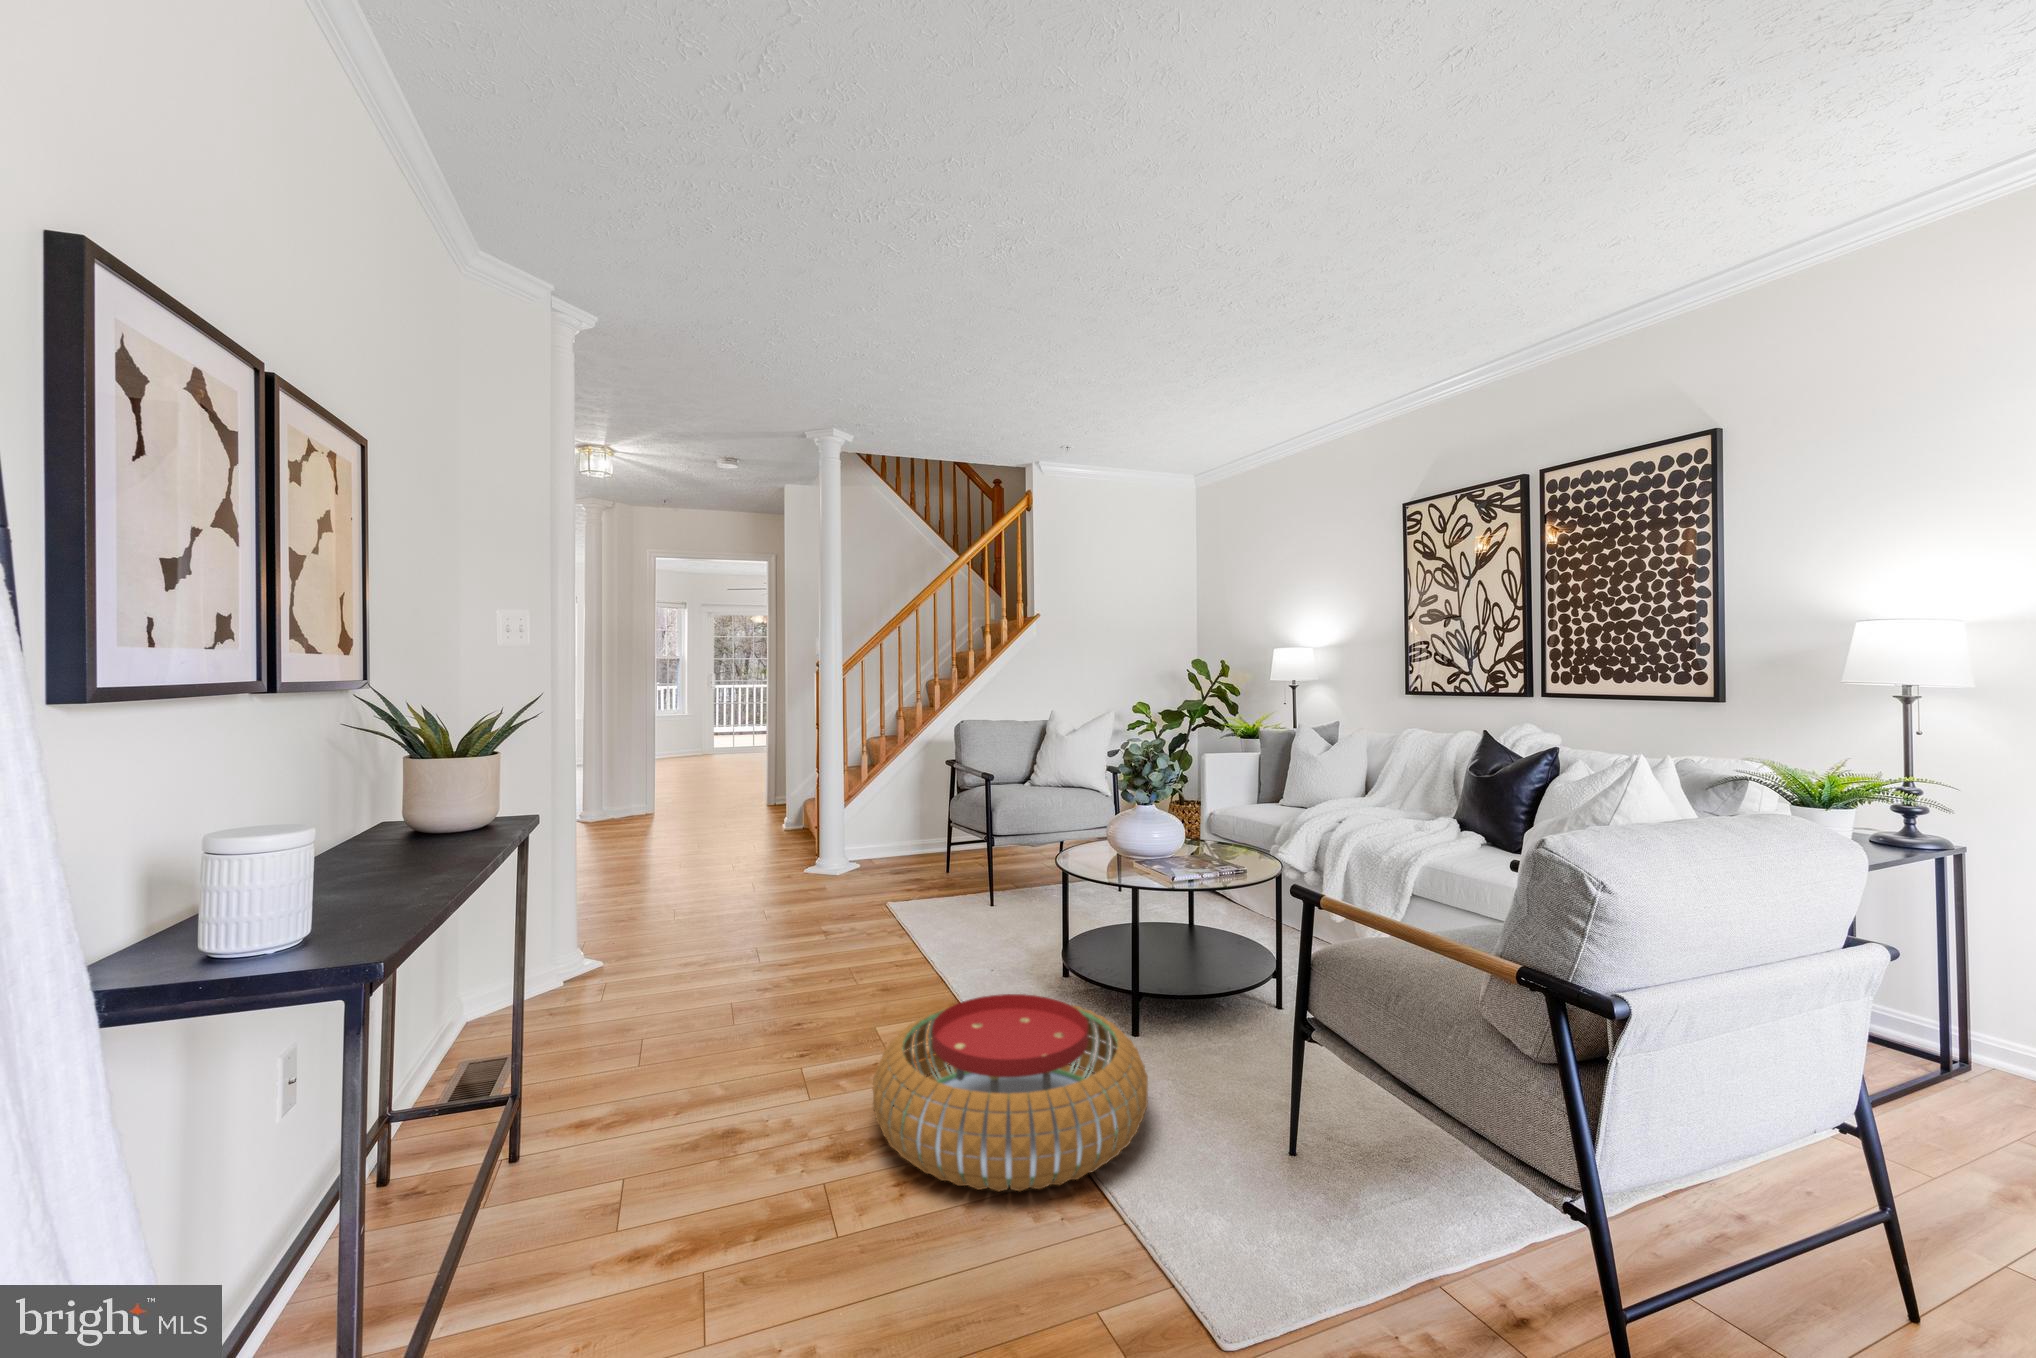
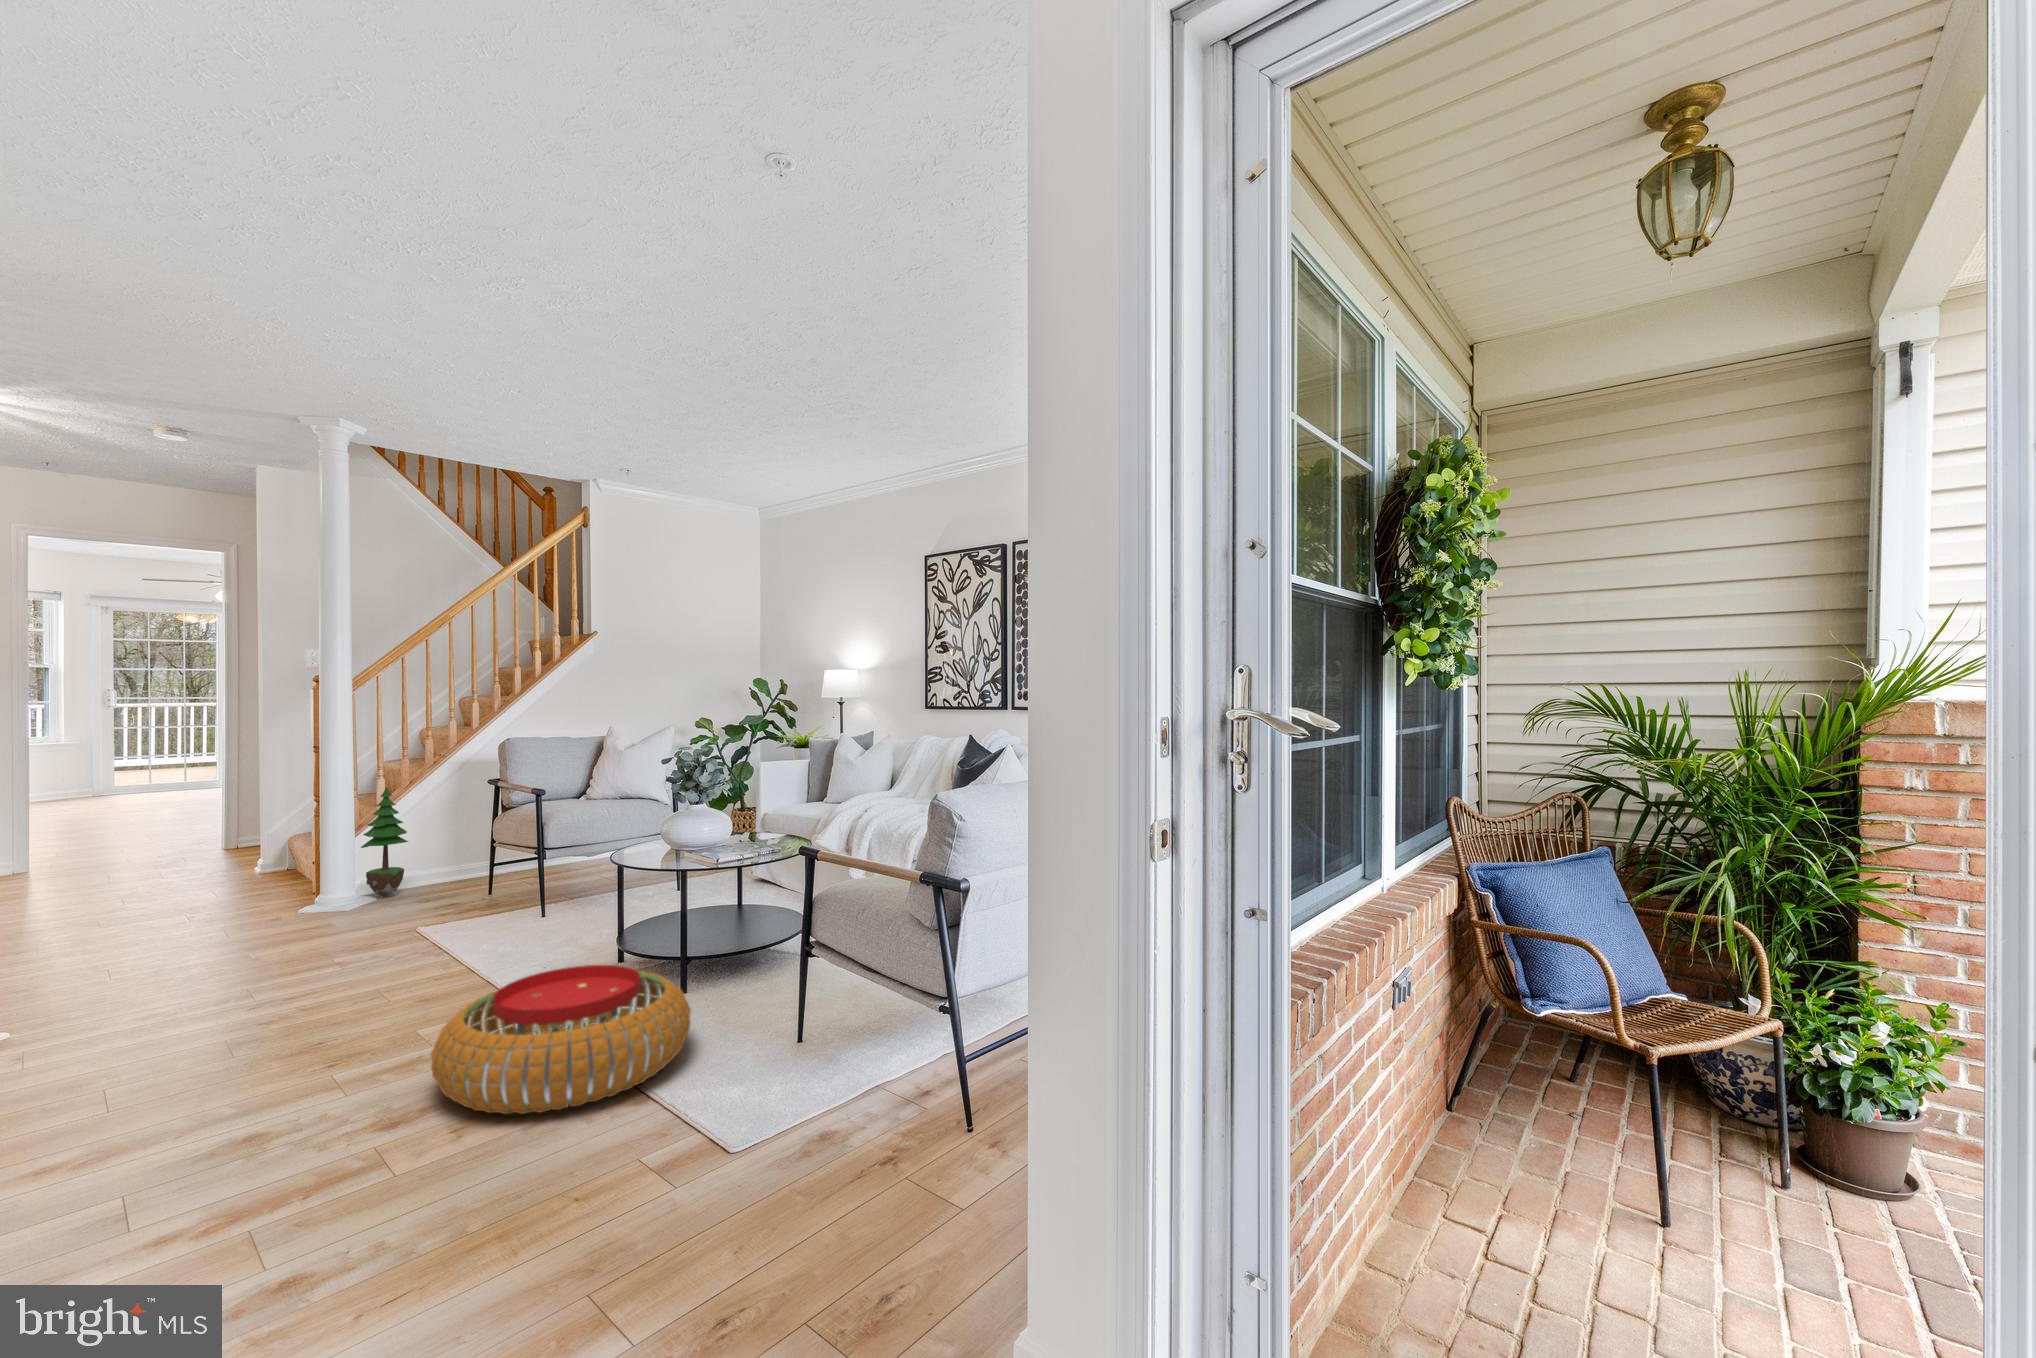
potted tree: none [848,763,885,865] -> present [361,788,408,897]

